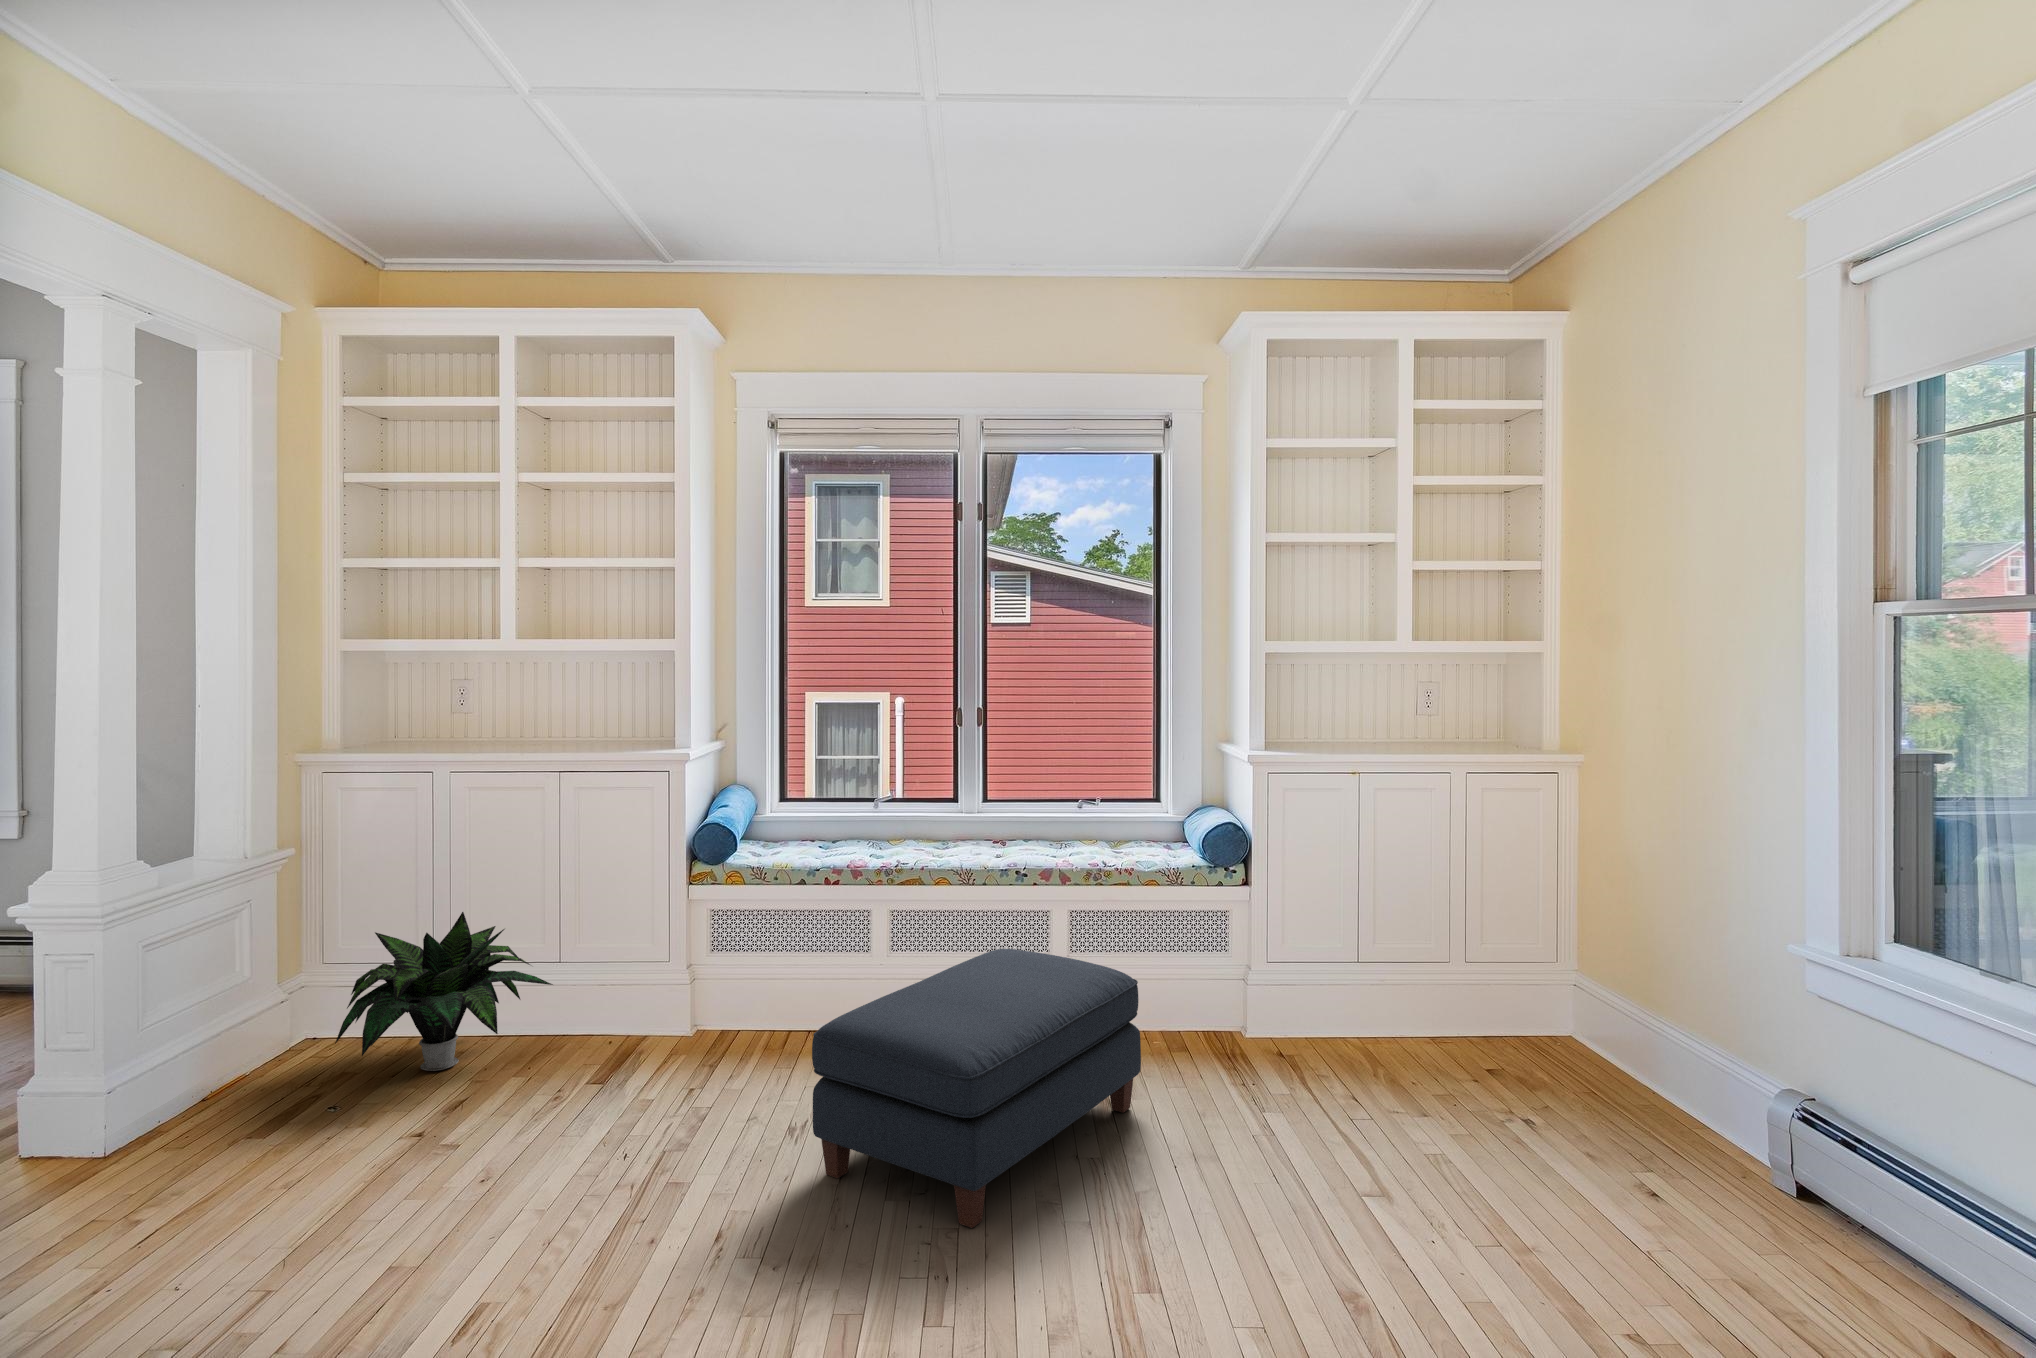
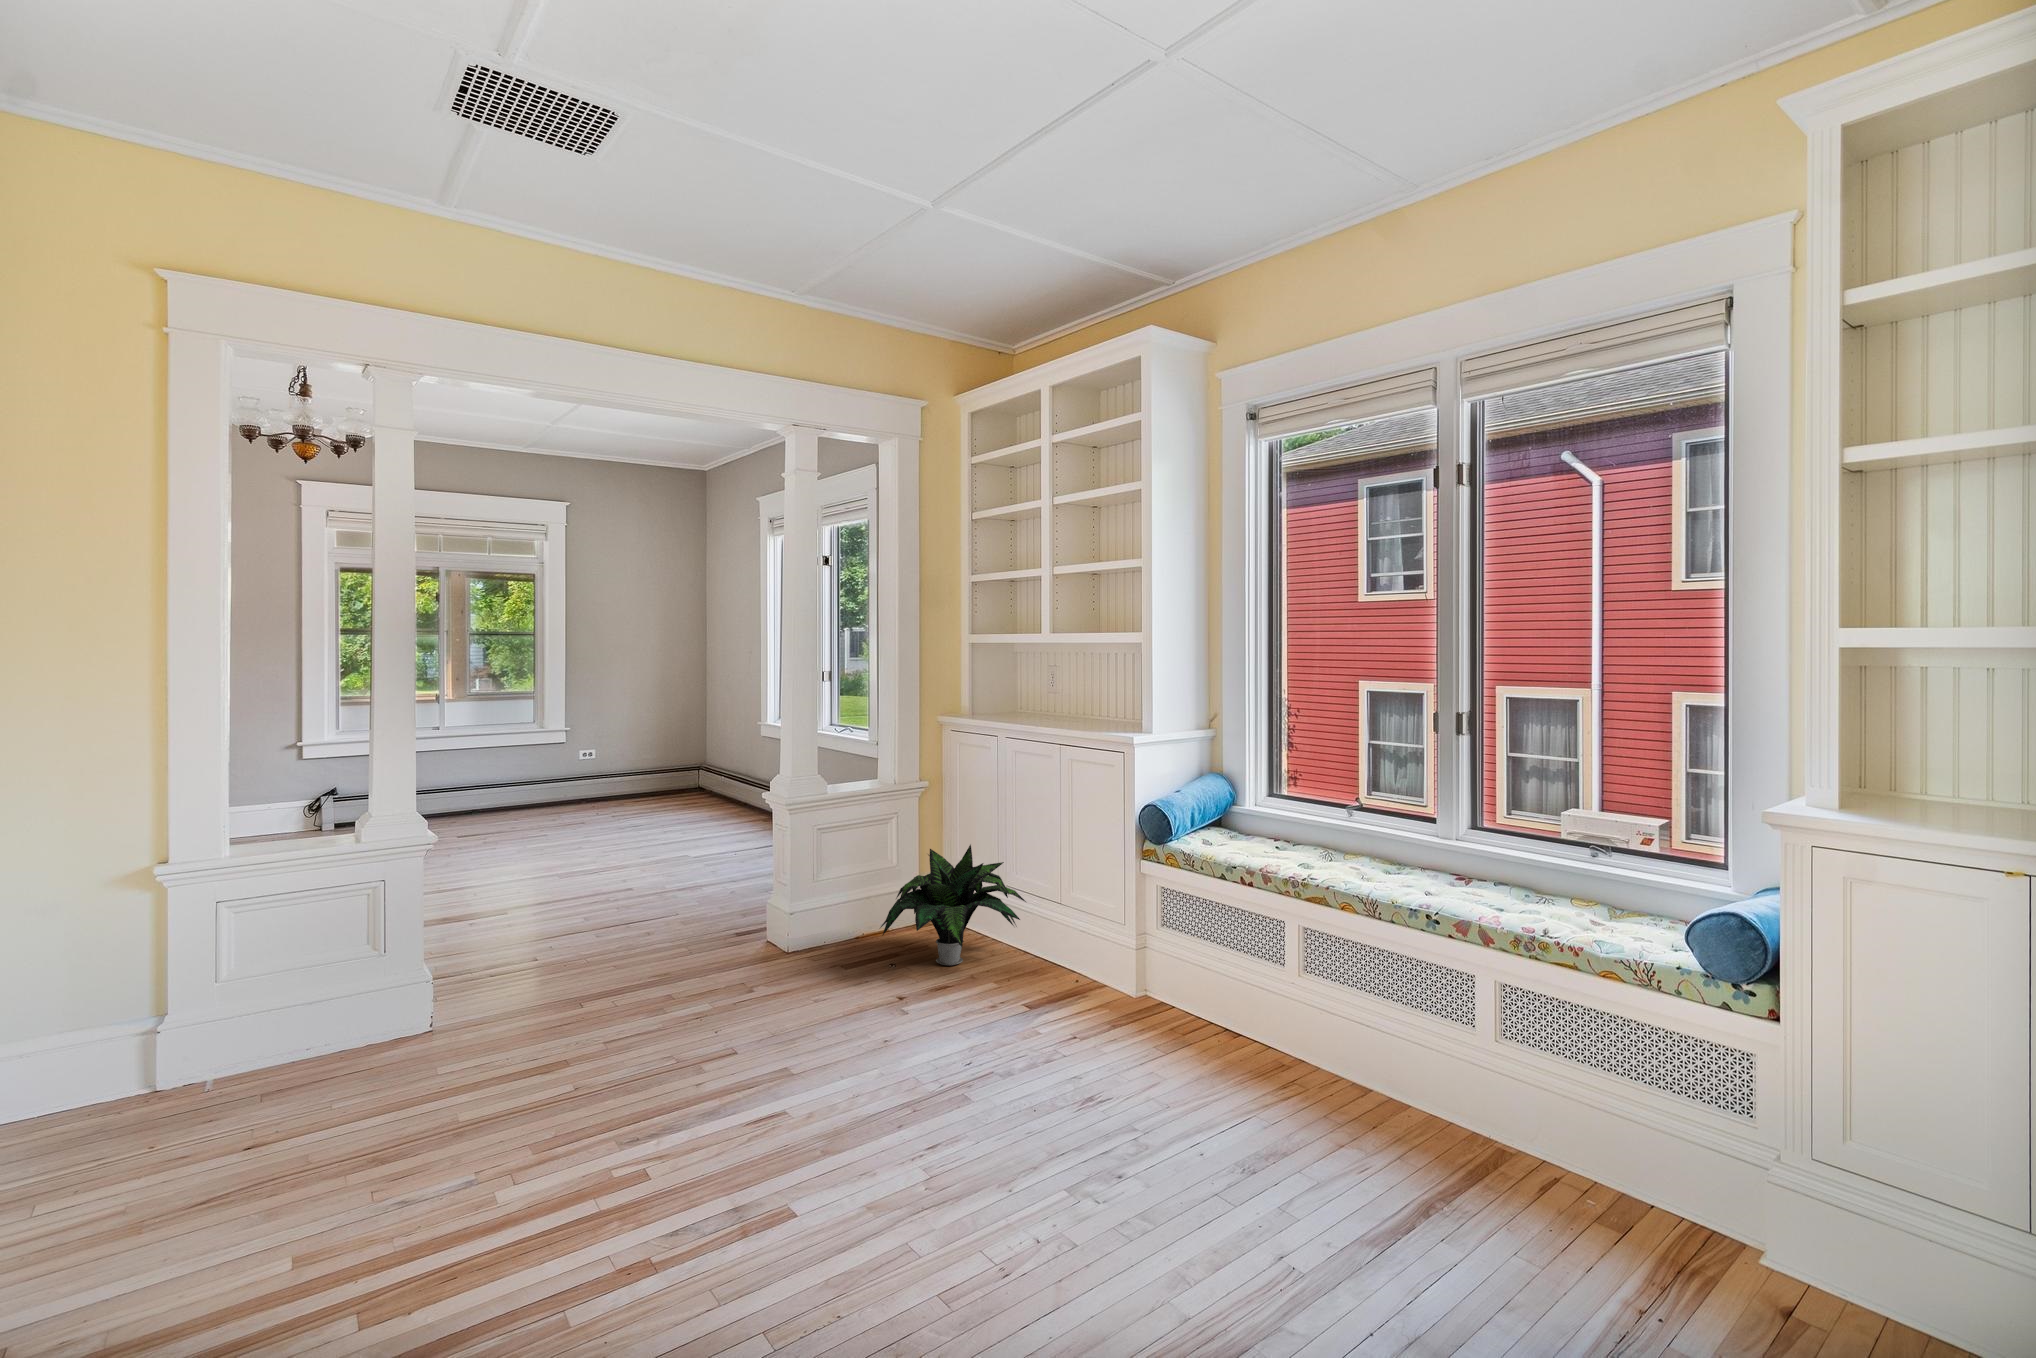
ottoman: present [812,949,1141,1228] -> none [1022,996,1438,1283]

